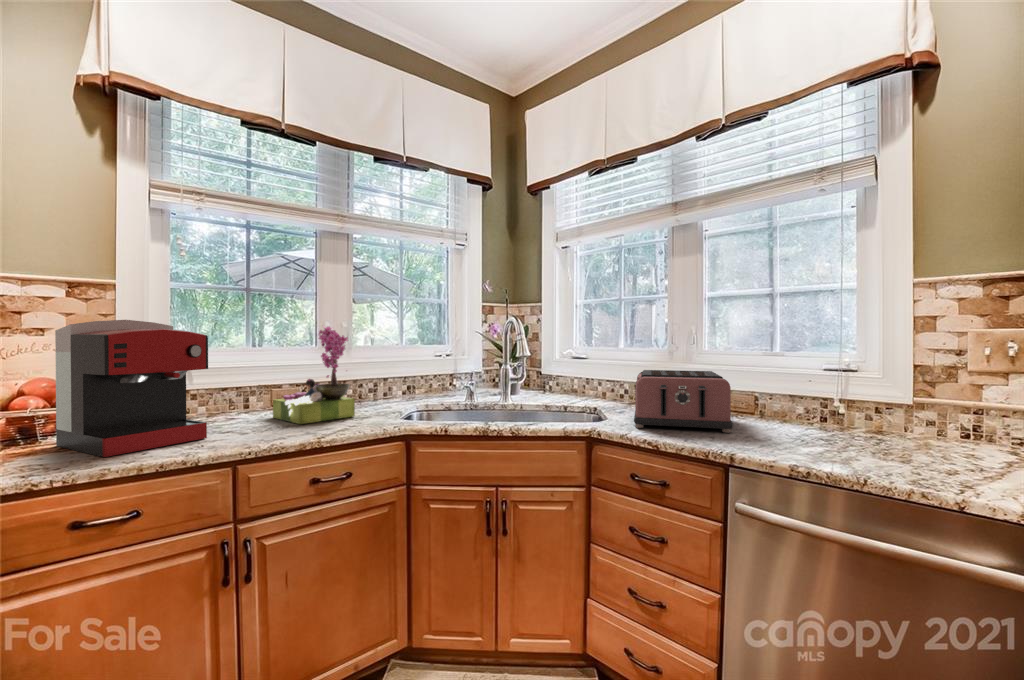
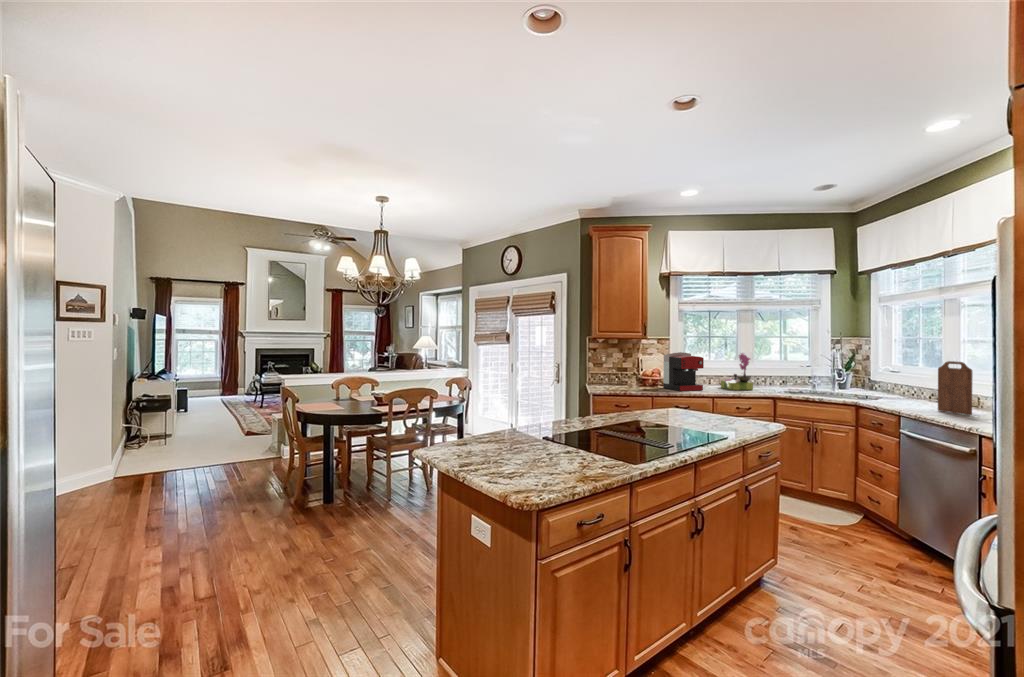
cutting board: none [767,322,850,446] -> present [938,361,972,415]
toaster: present [634,370,733,433] -> none [879,379,947,408]

